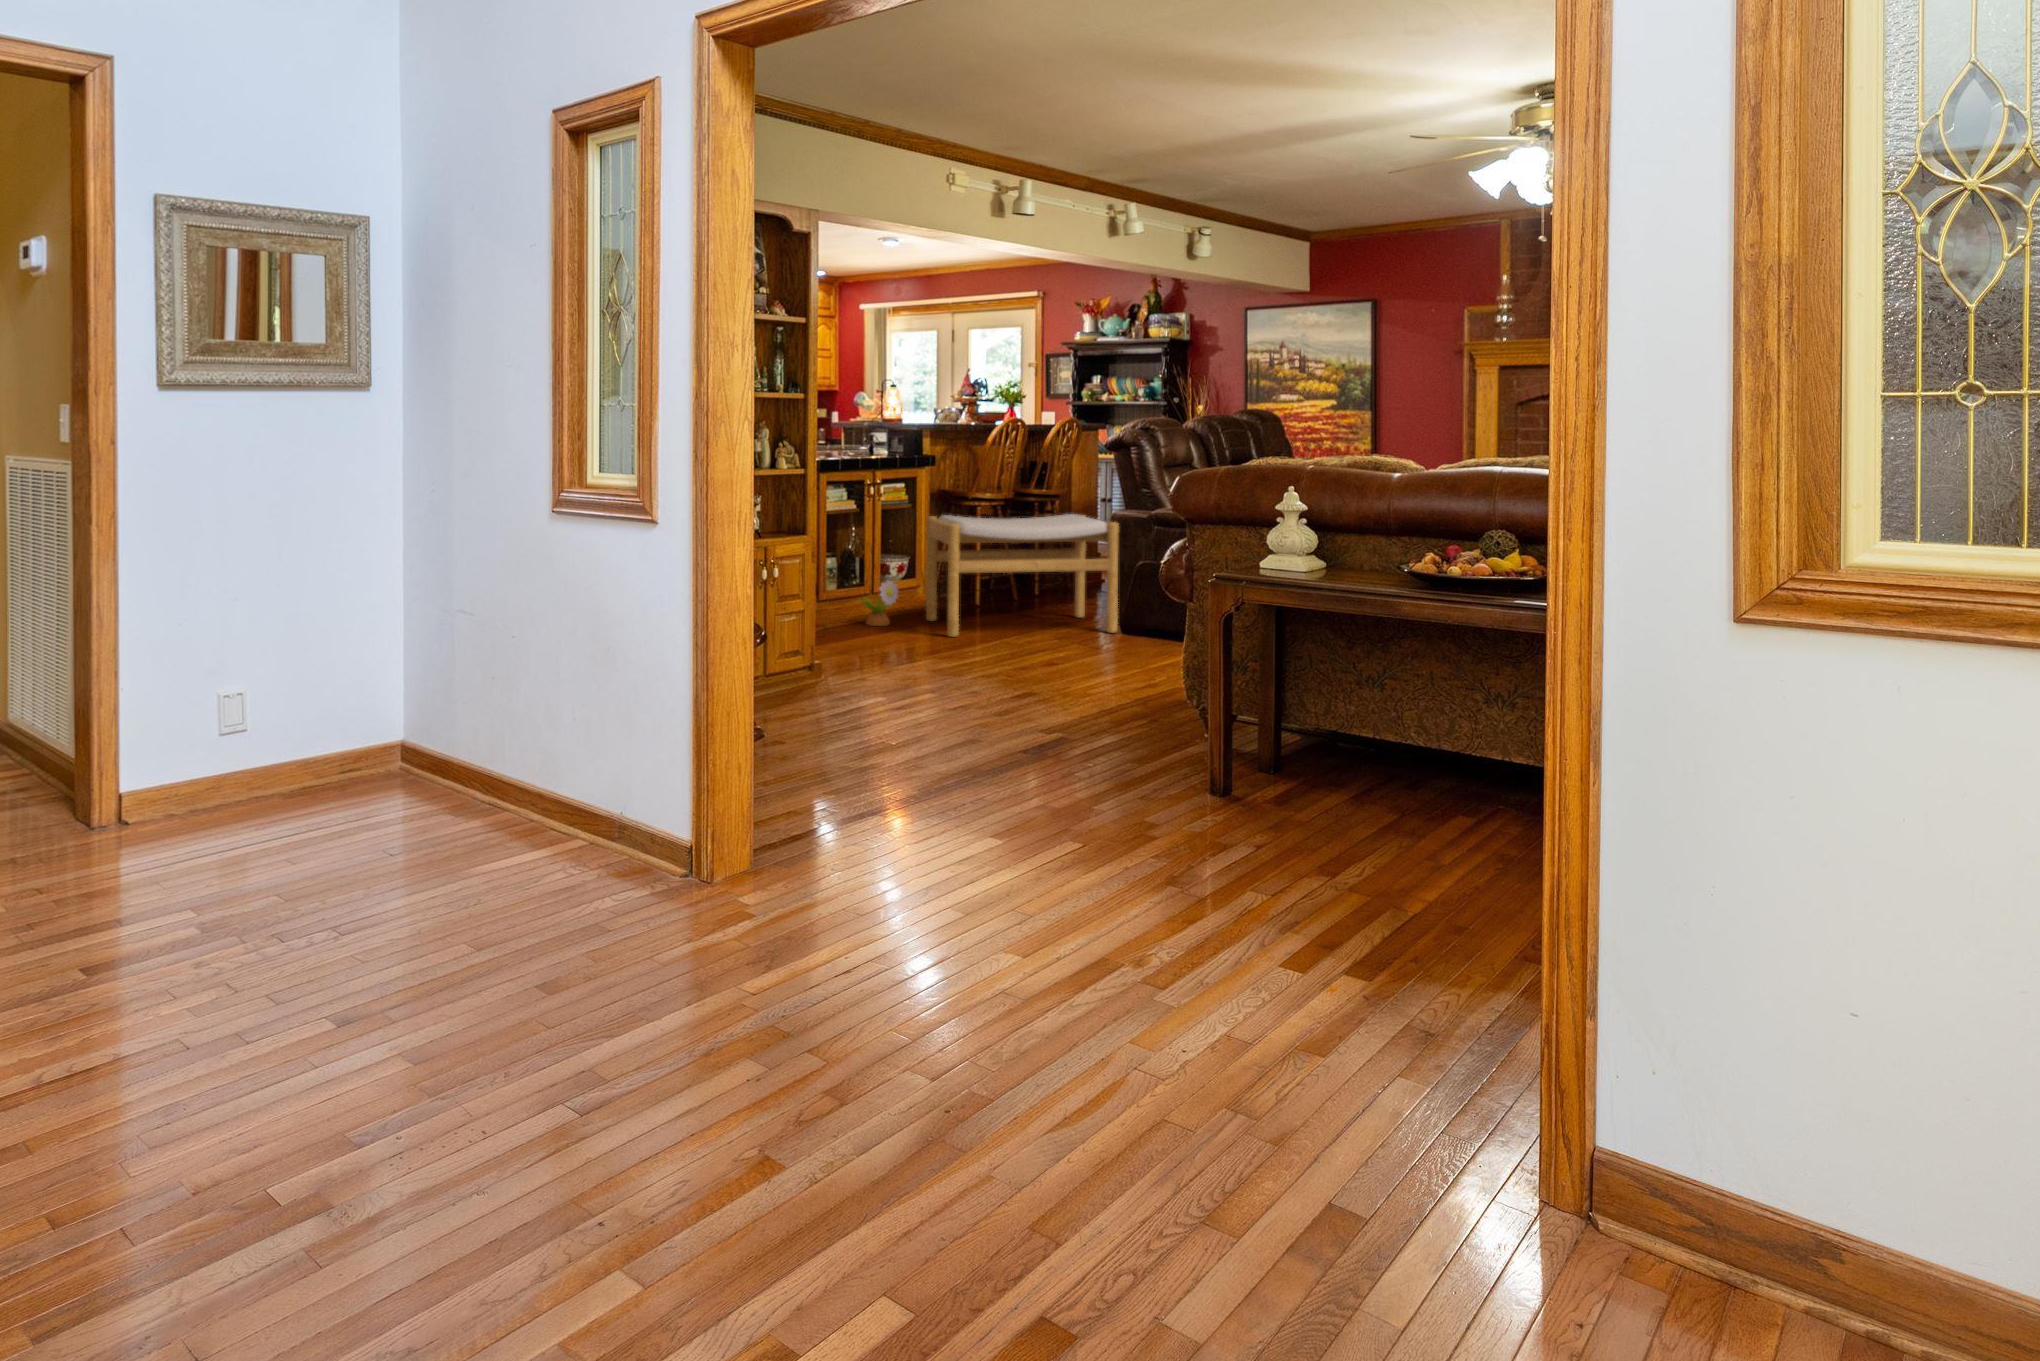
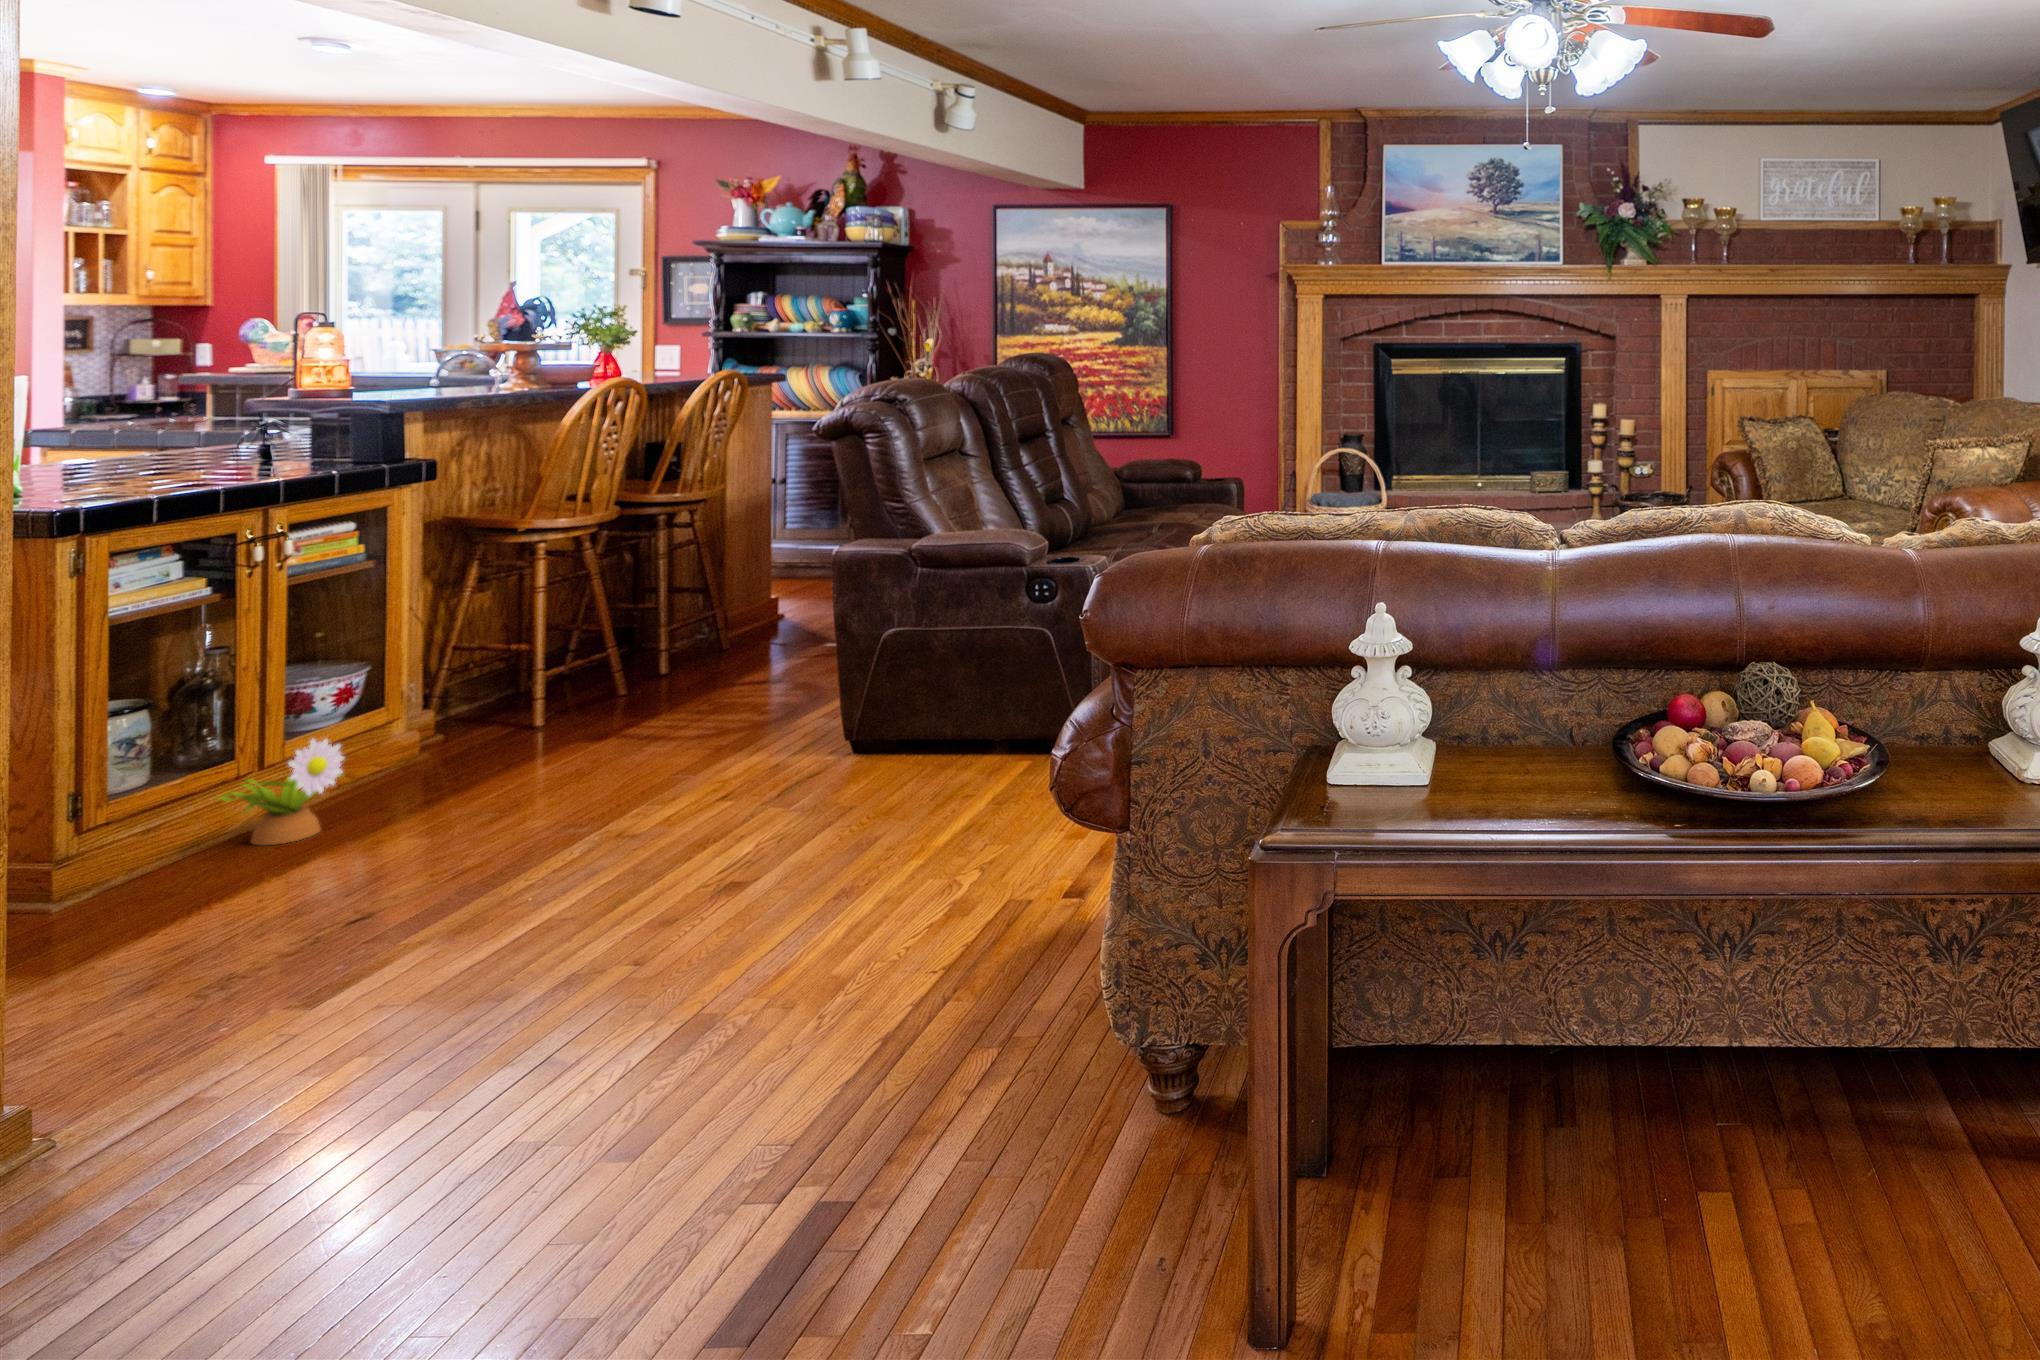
footstool: present [926,514,1119,637] -> none [419,549,848,846]

